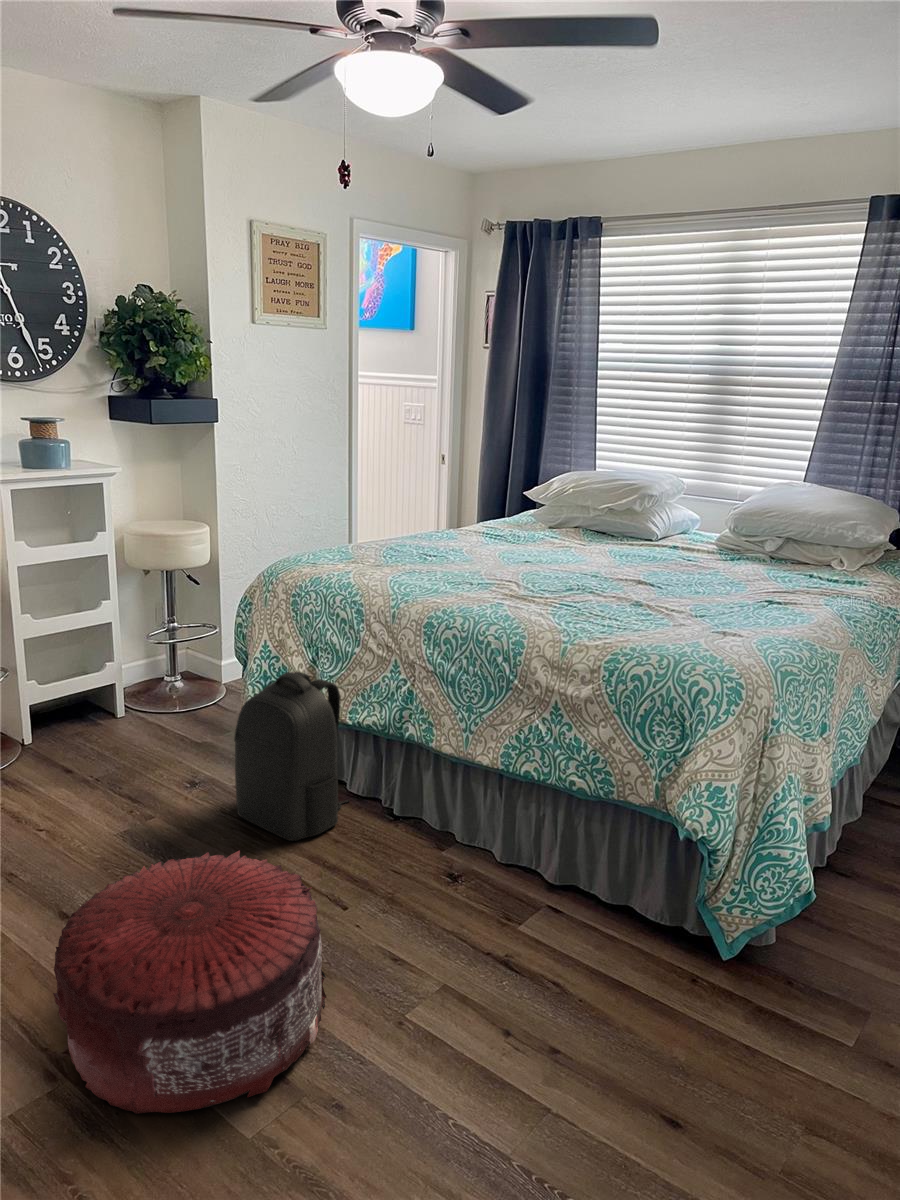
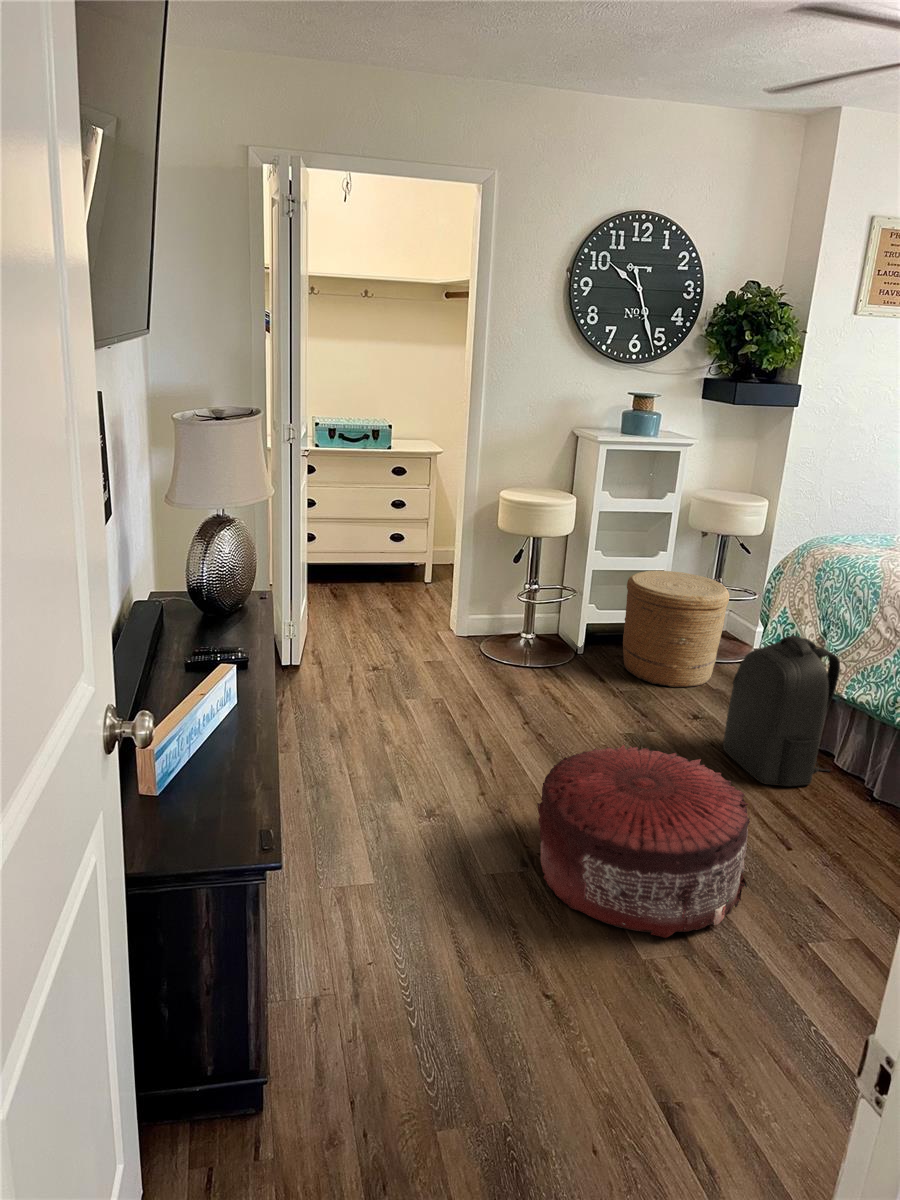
woven basket: none [72,621,196,760] -> present [623,571,730,687]

